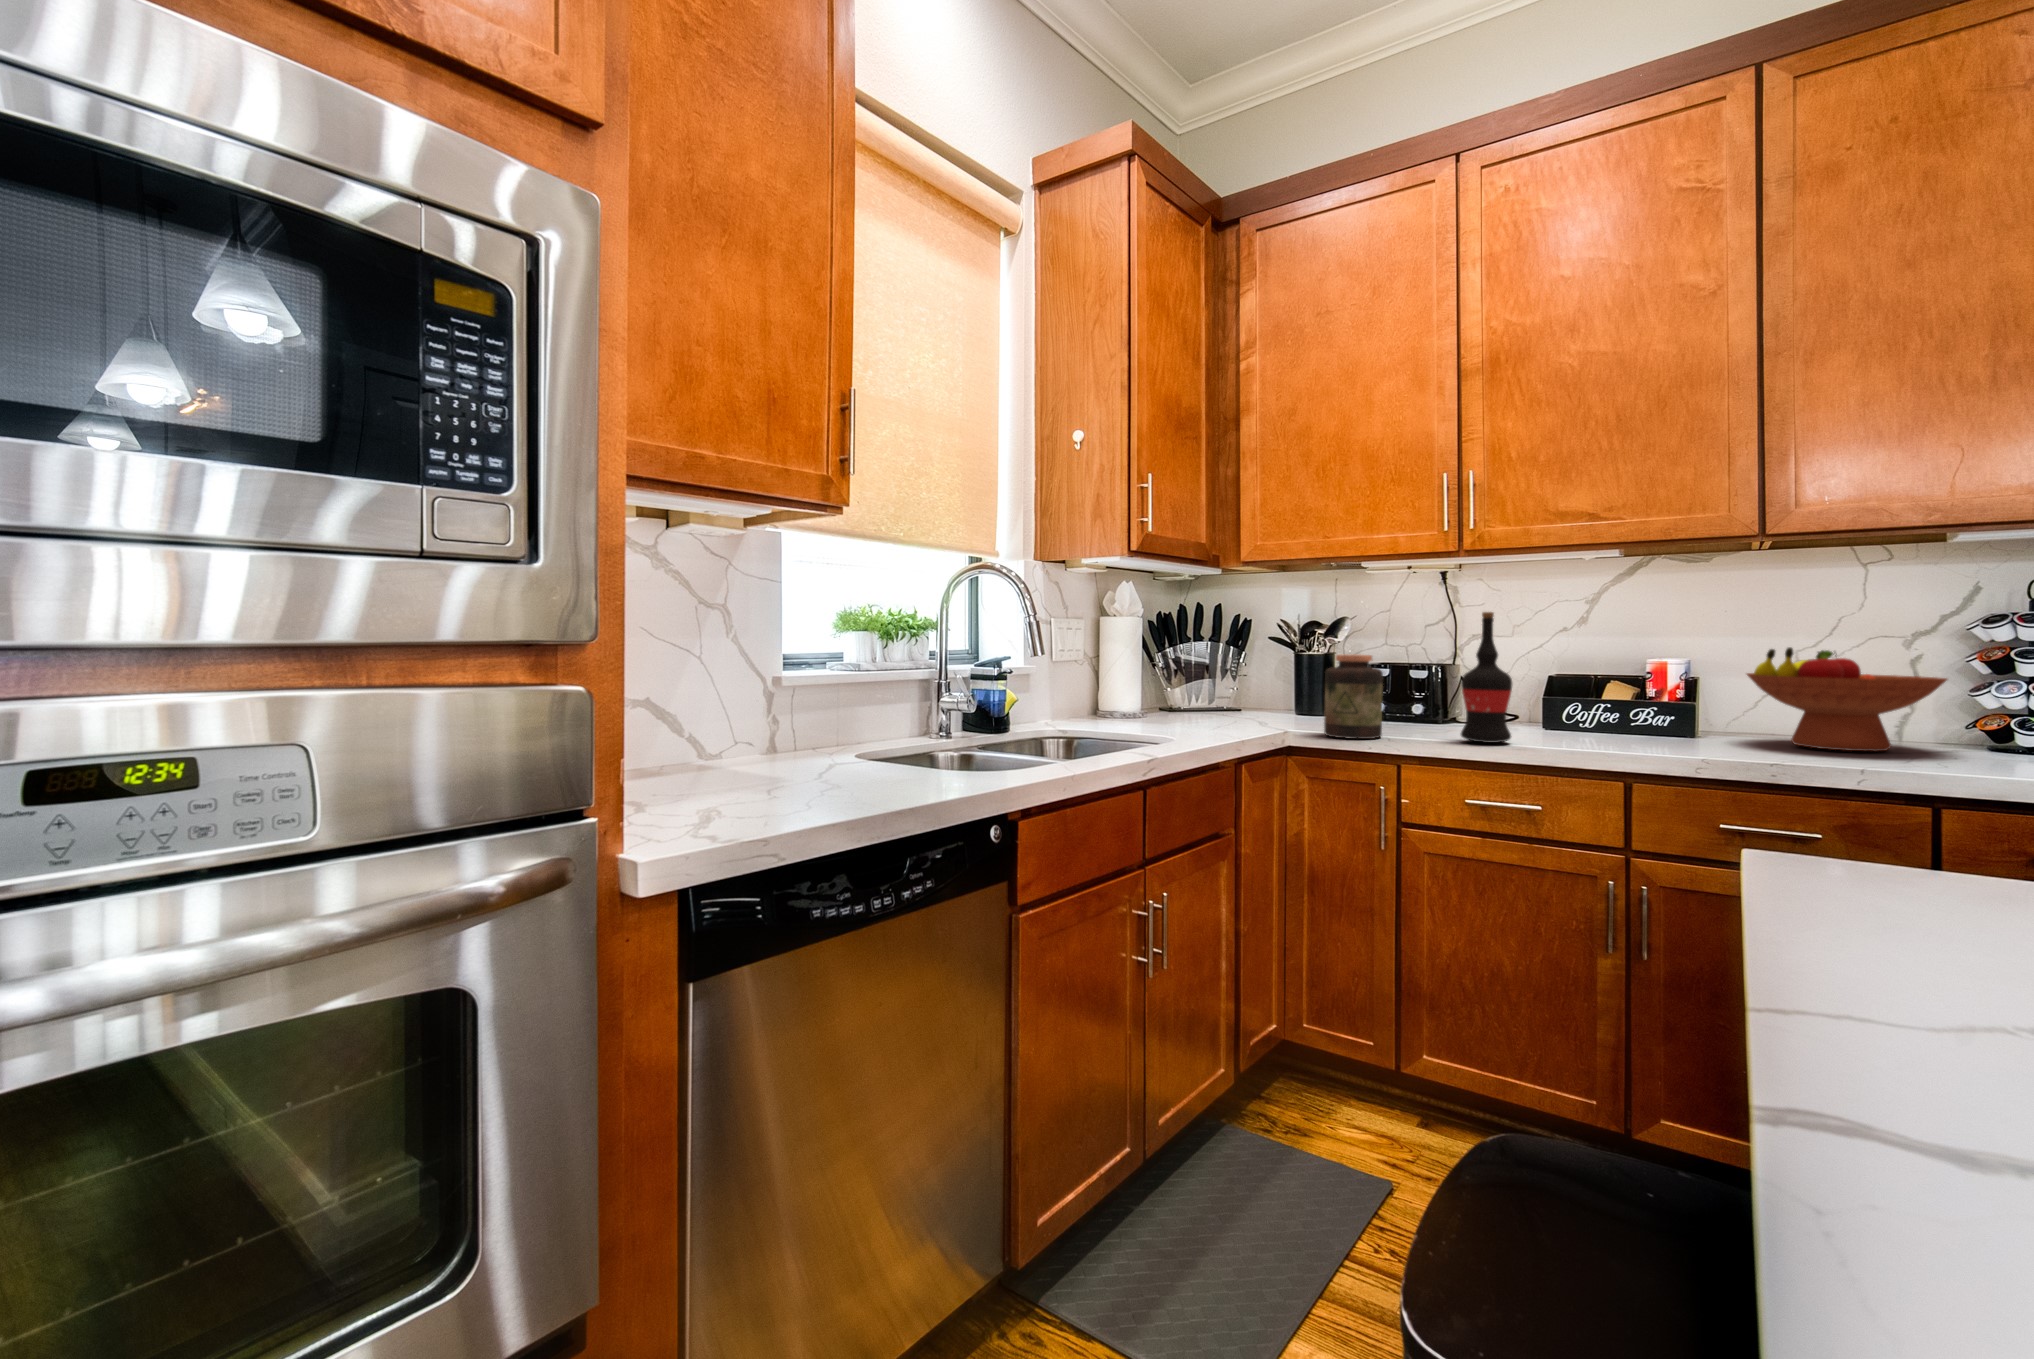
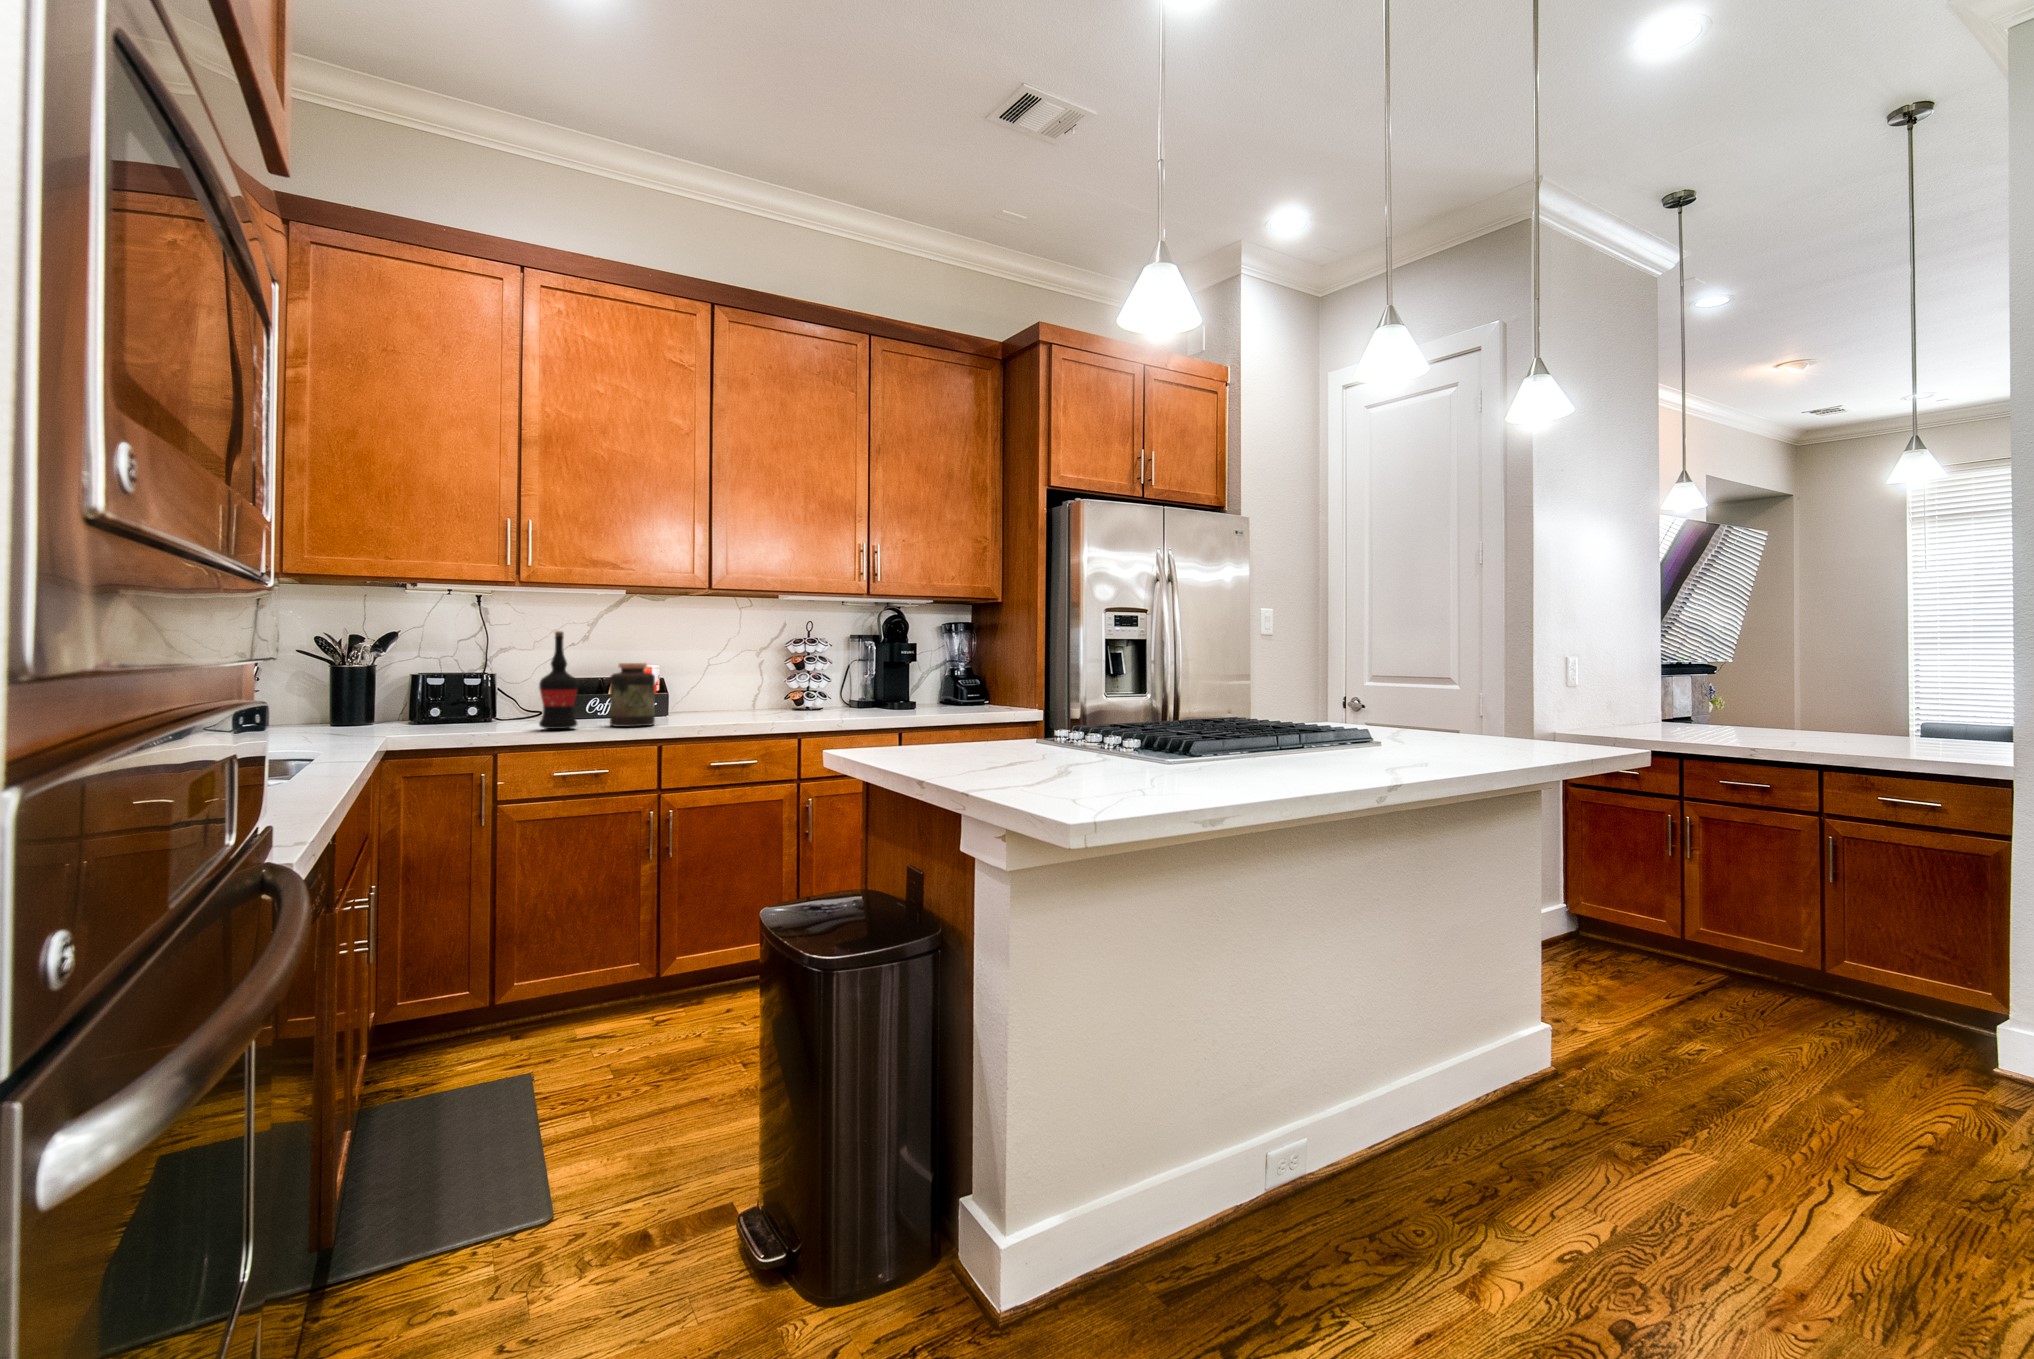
fruit bowl: present [1747,647,1947,752] -> none [697,657,789,716]
jar: present [1324,655,1383,739] -> present [610,663,655,727]

